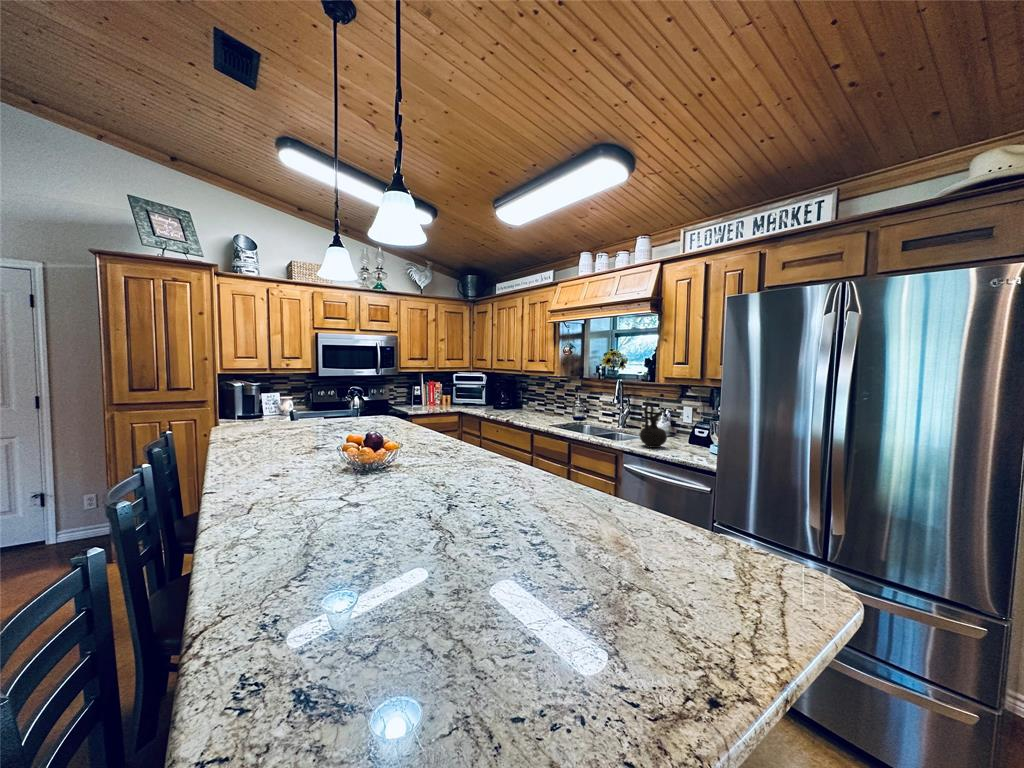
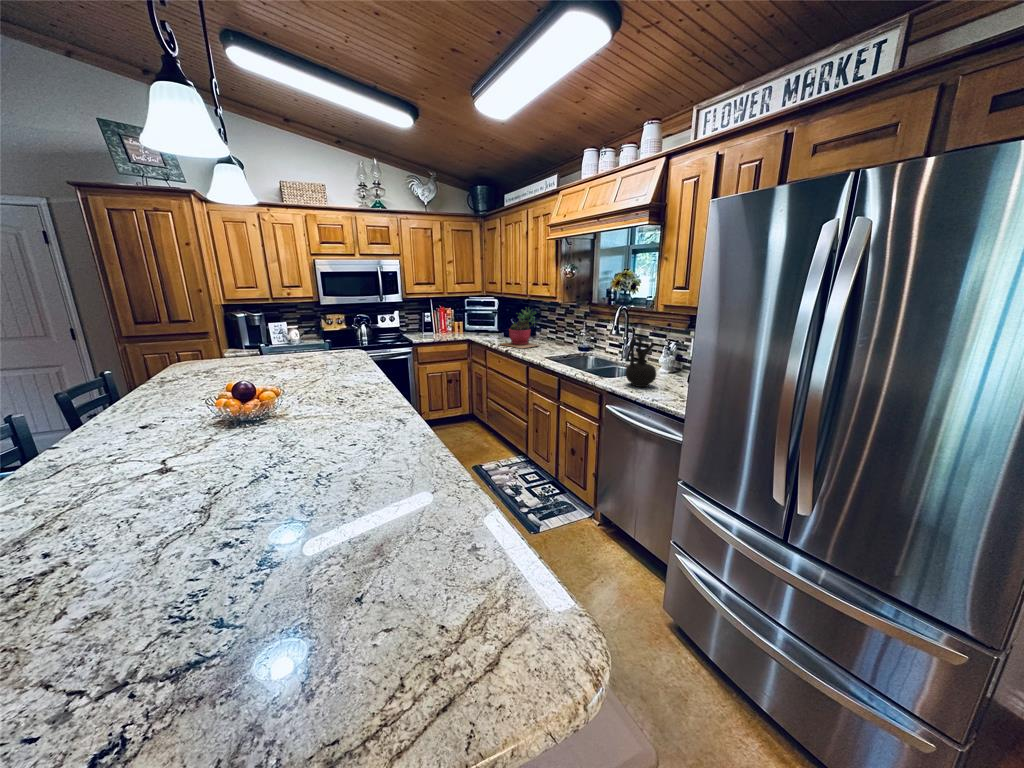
succulent plant: none [497,381,536,419] -> present [502,307,538,348]

